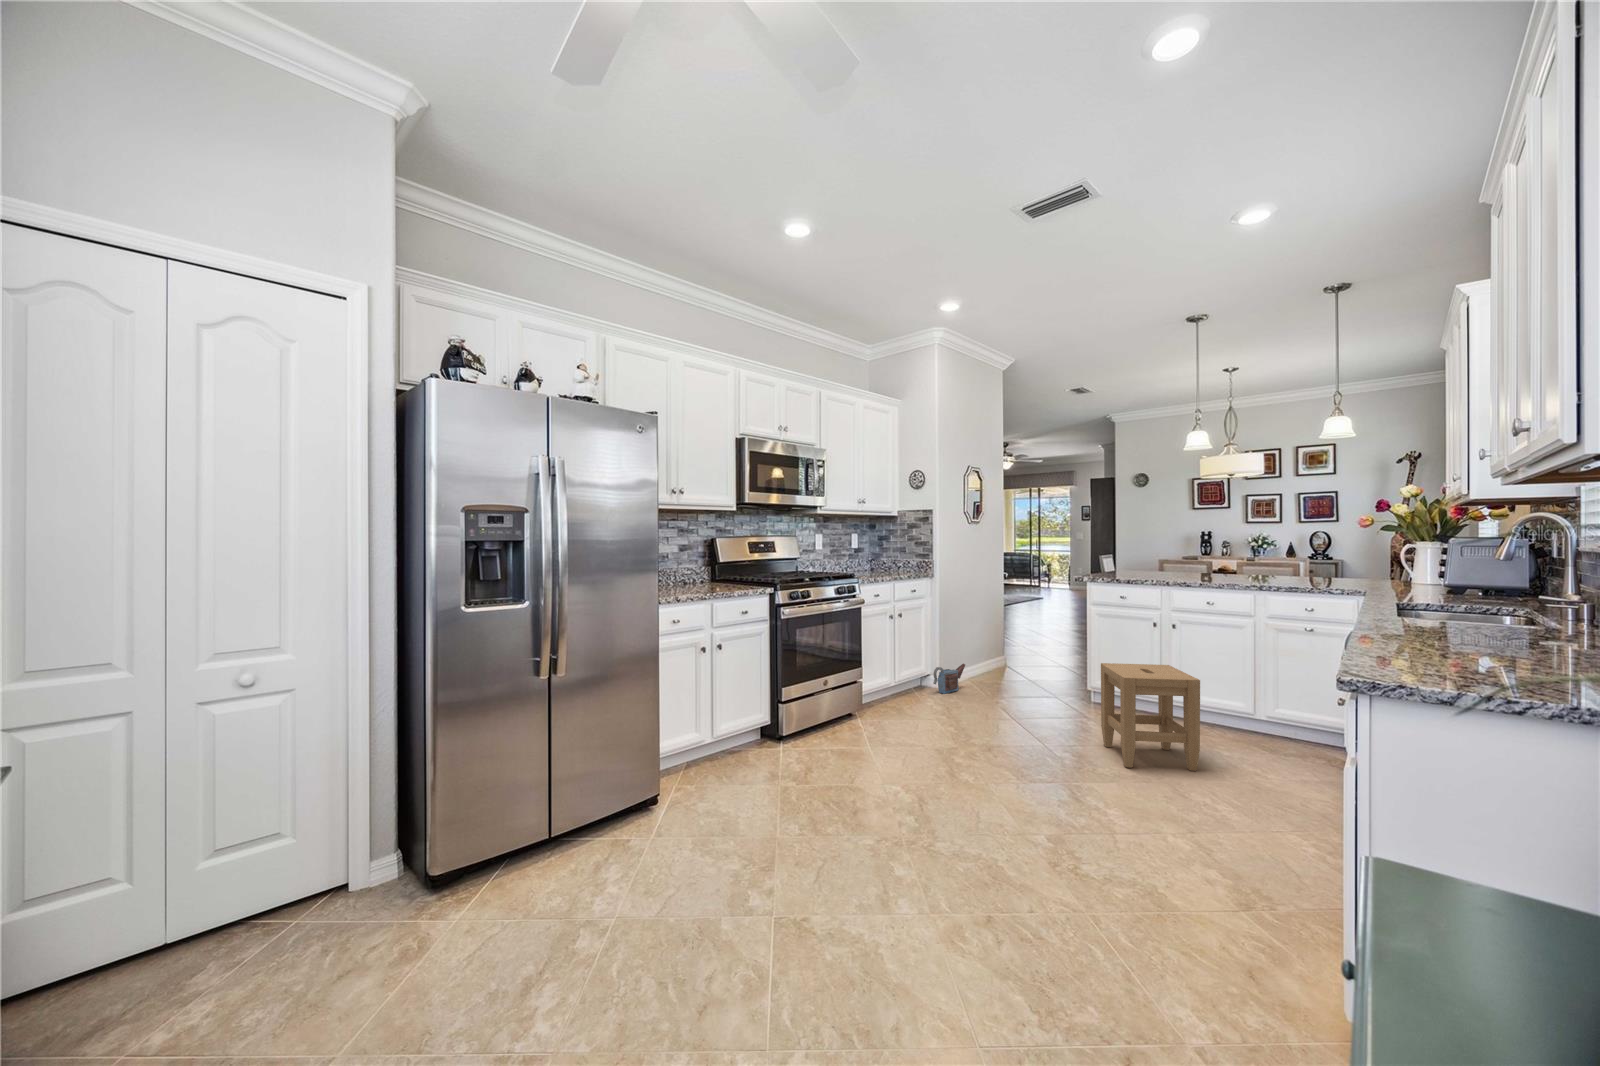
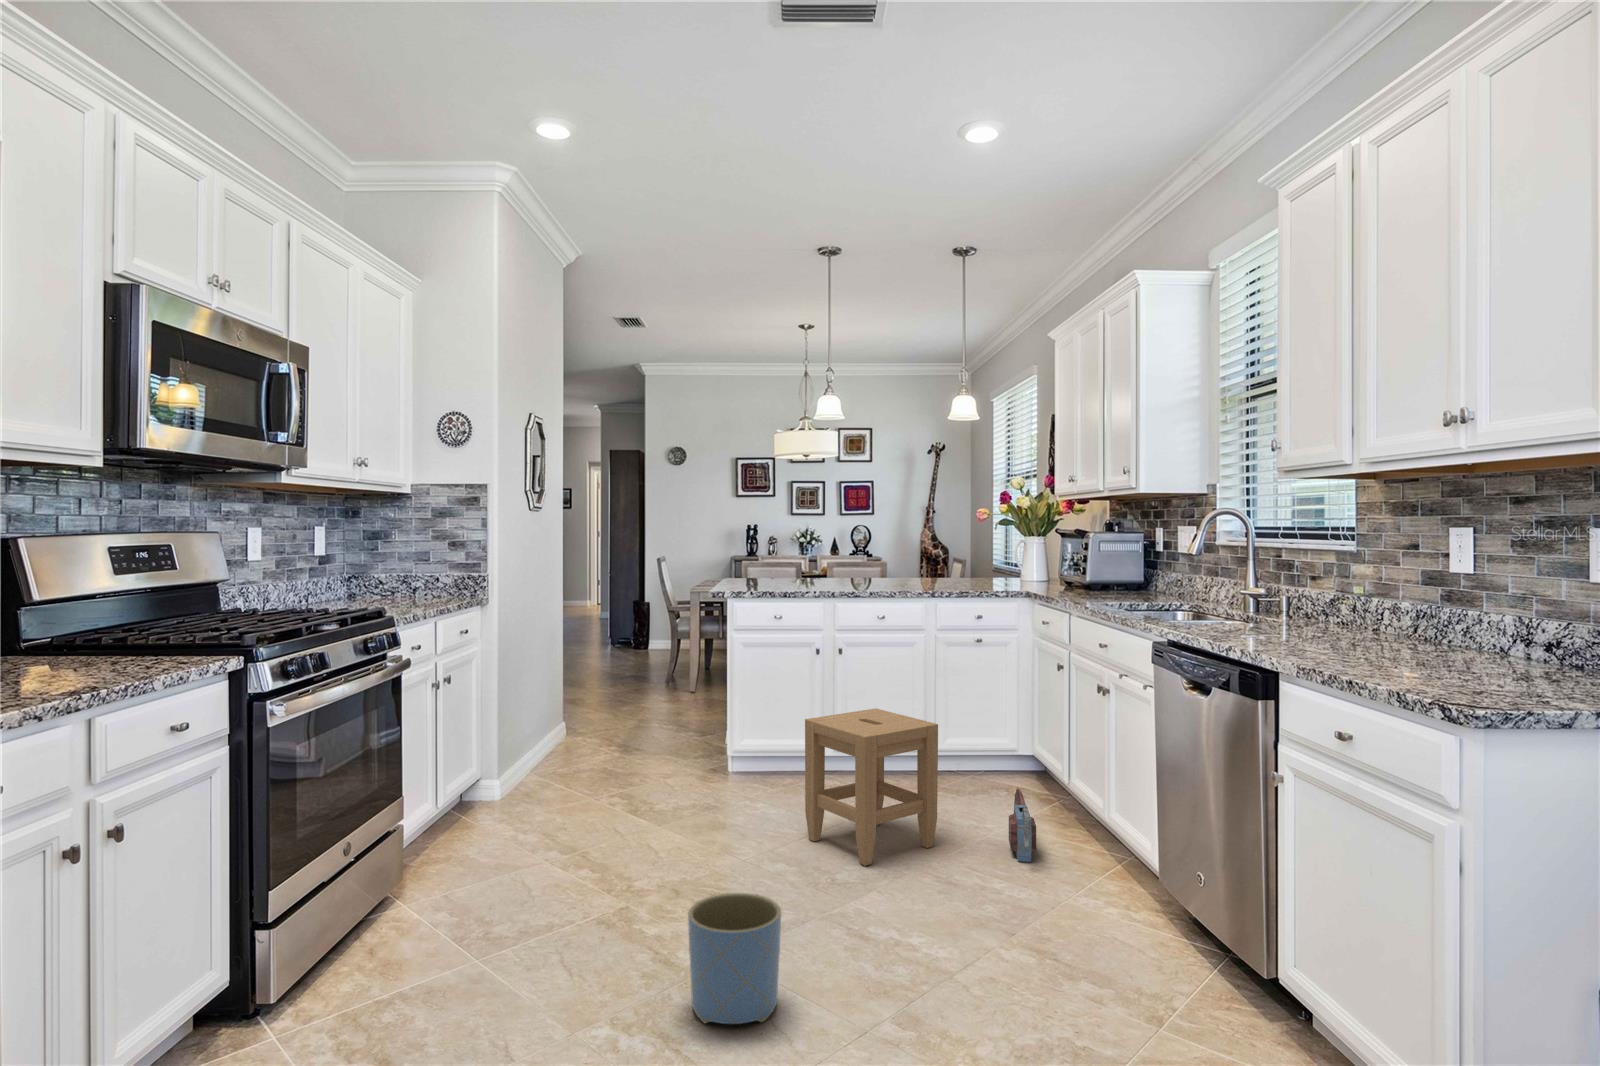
watering can: present [933,664,965,694] -> present [1009,789,1036,862]
planter: none [938,740,992,812] -> present [688,893,781,1024]

